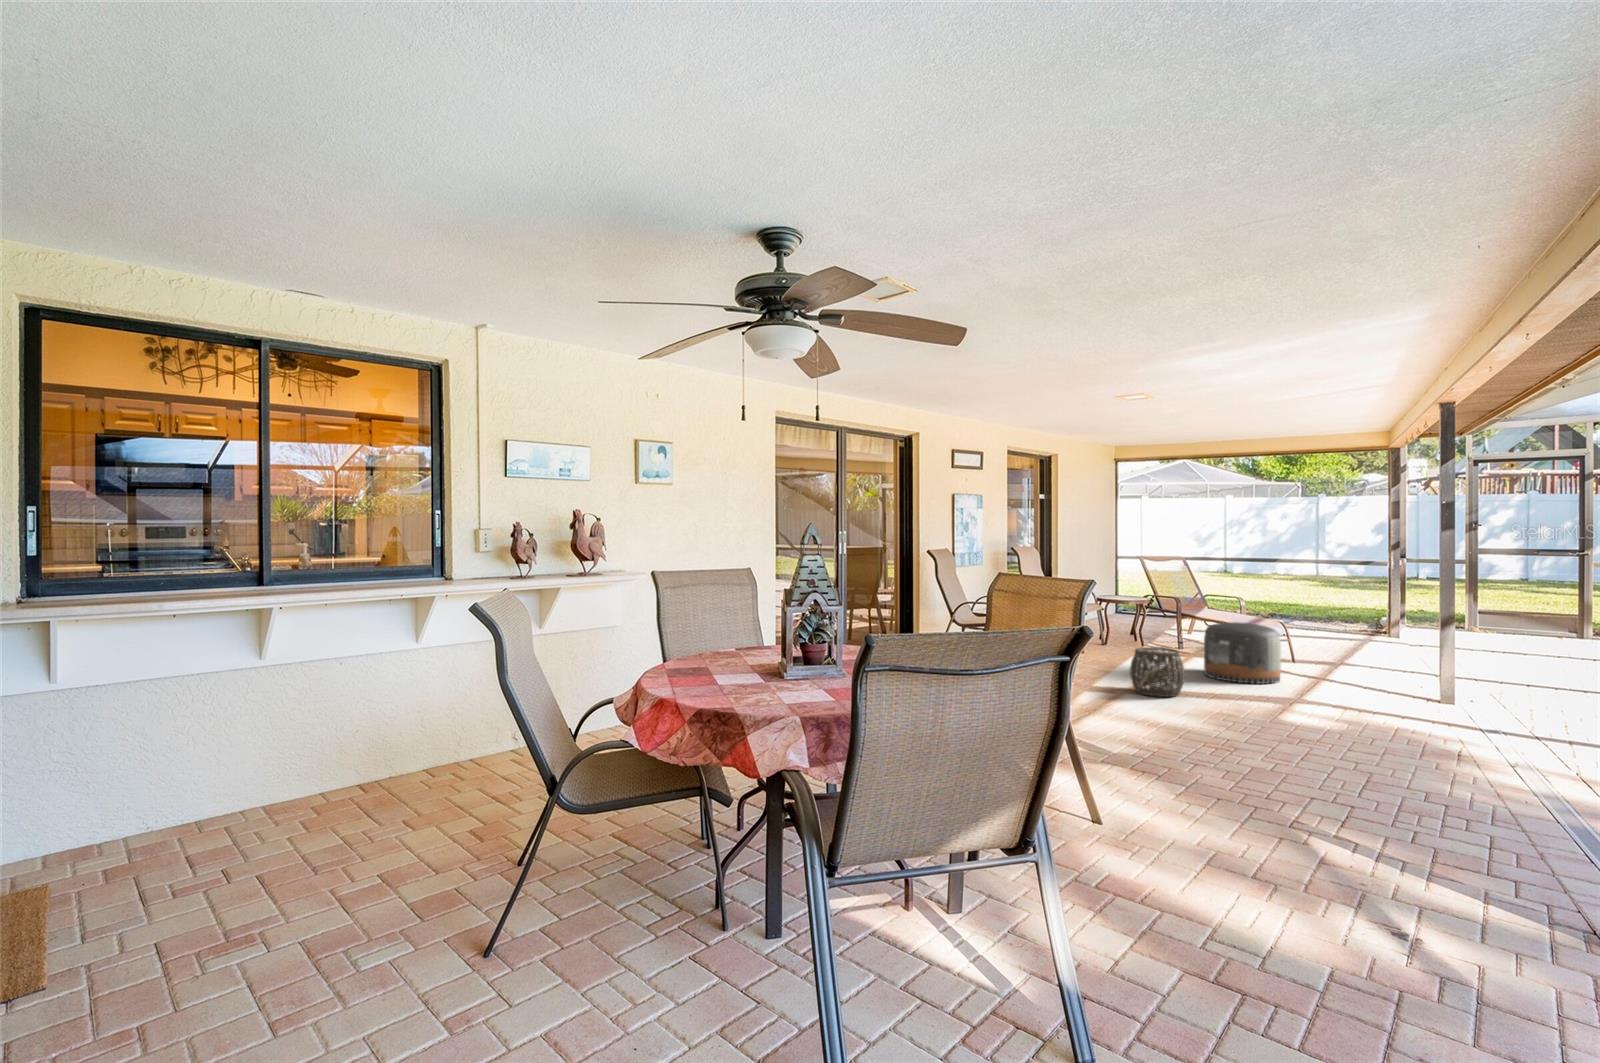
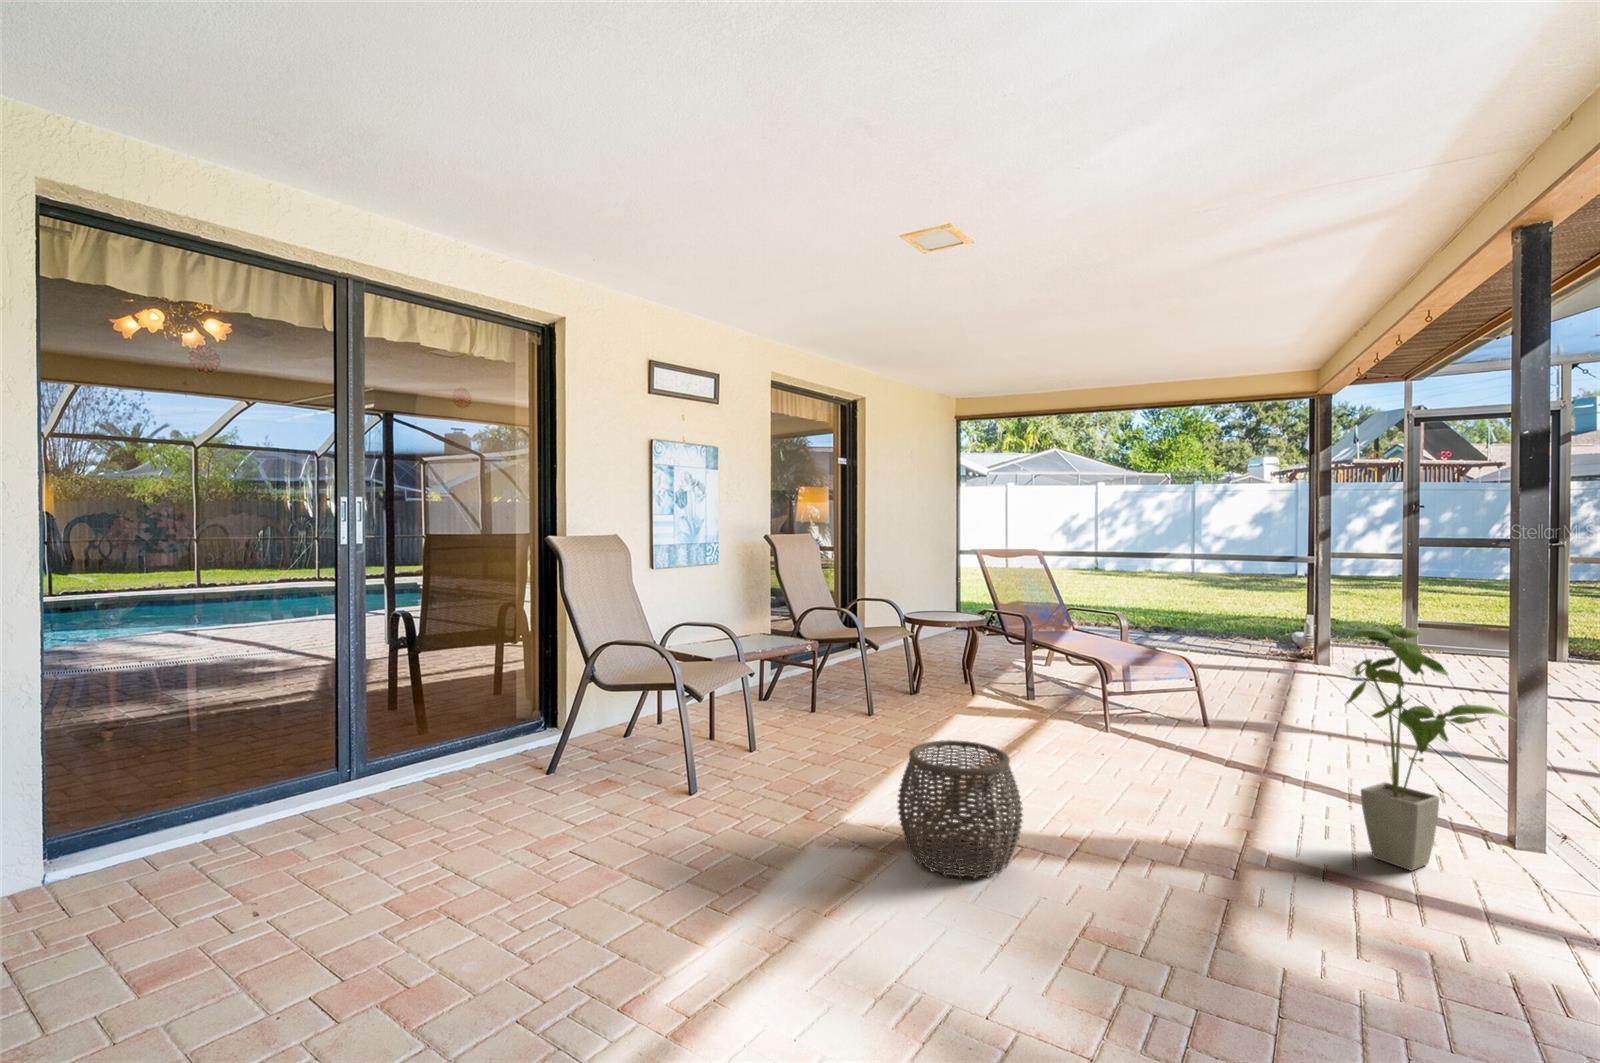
house plant: none [1332,601,1399,702] -> present [1346,628,1514,871]
pouf: present [1204,622,1281,684] -> none [1067,666,1215,803]

